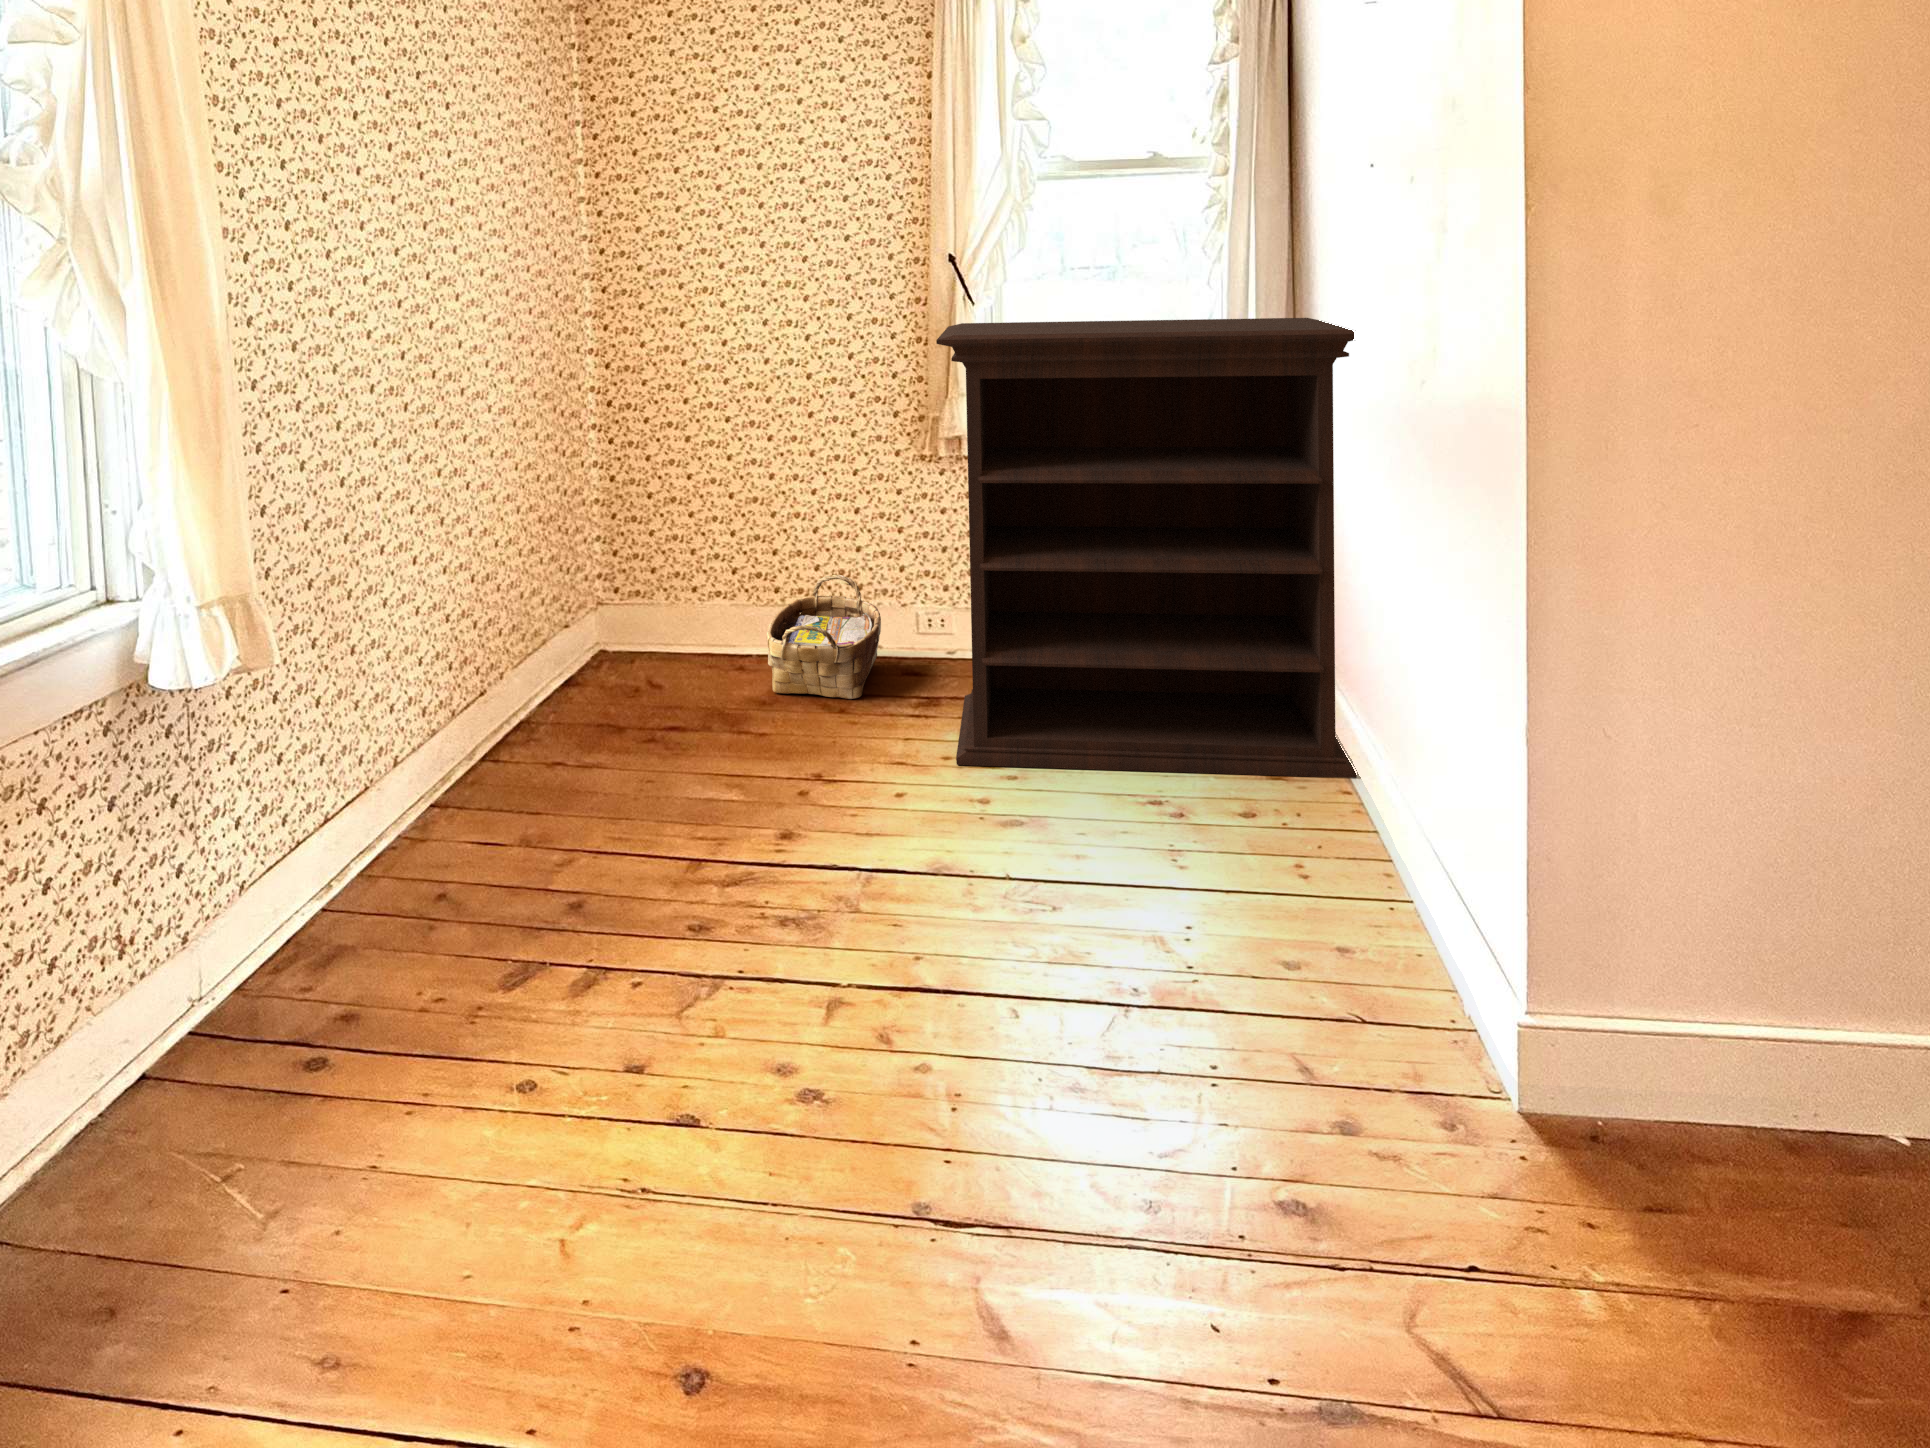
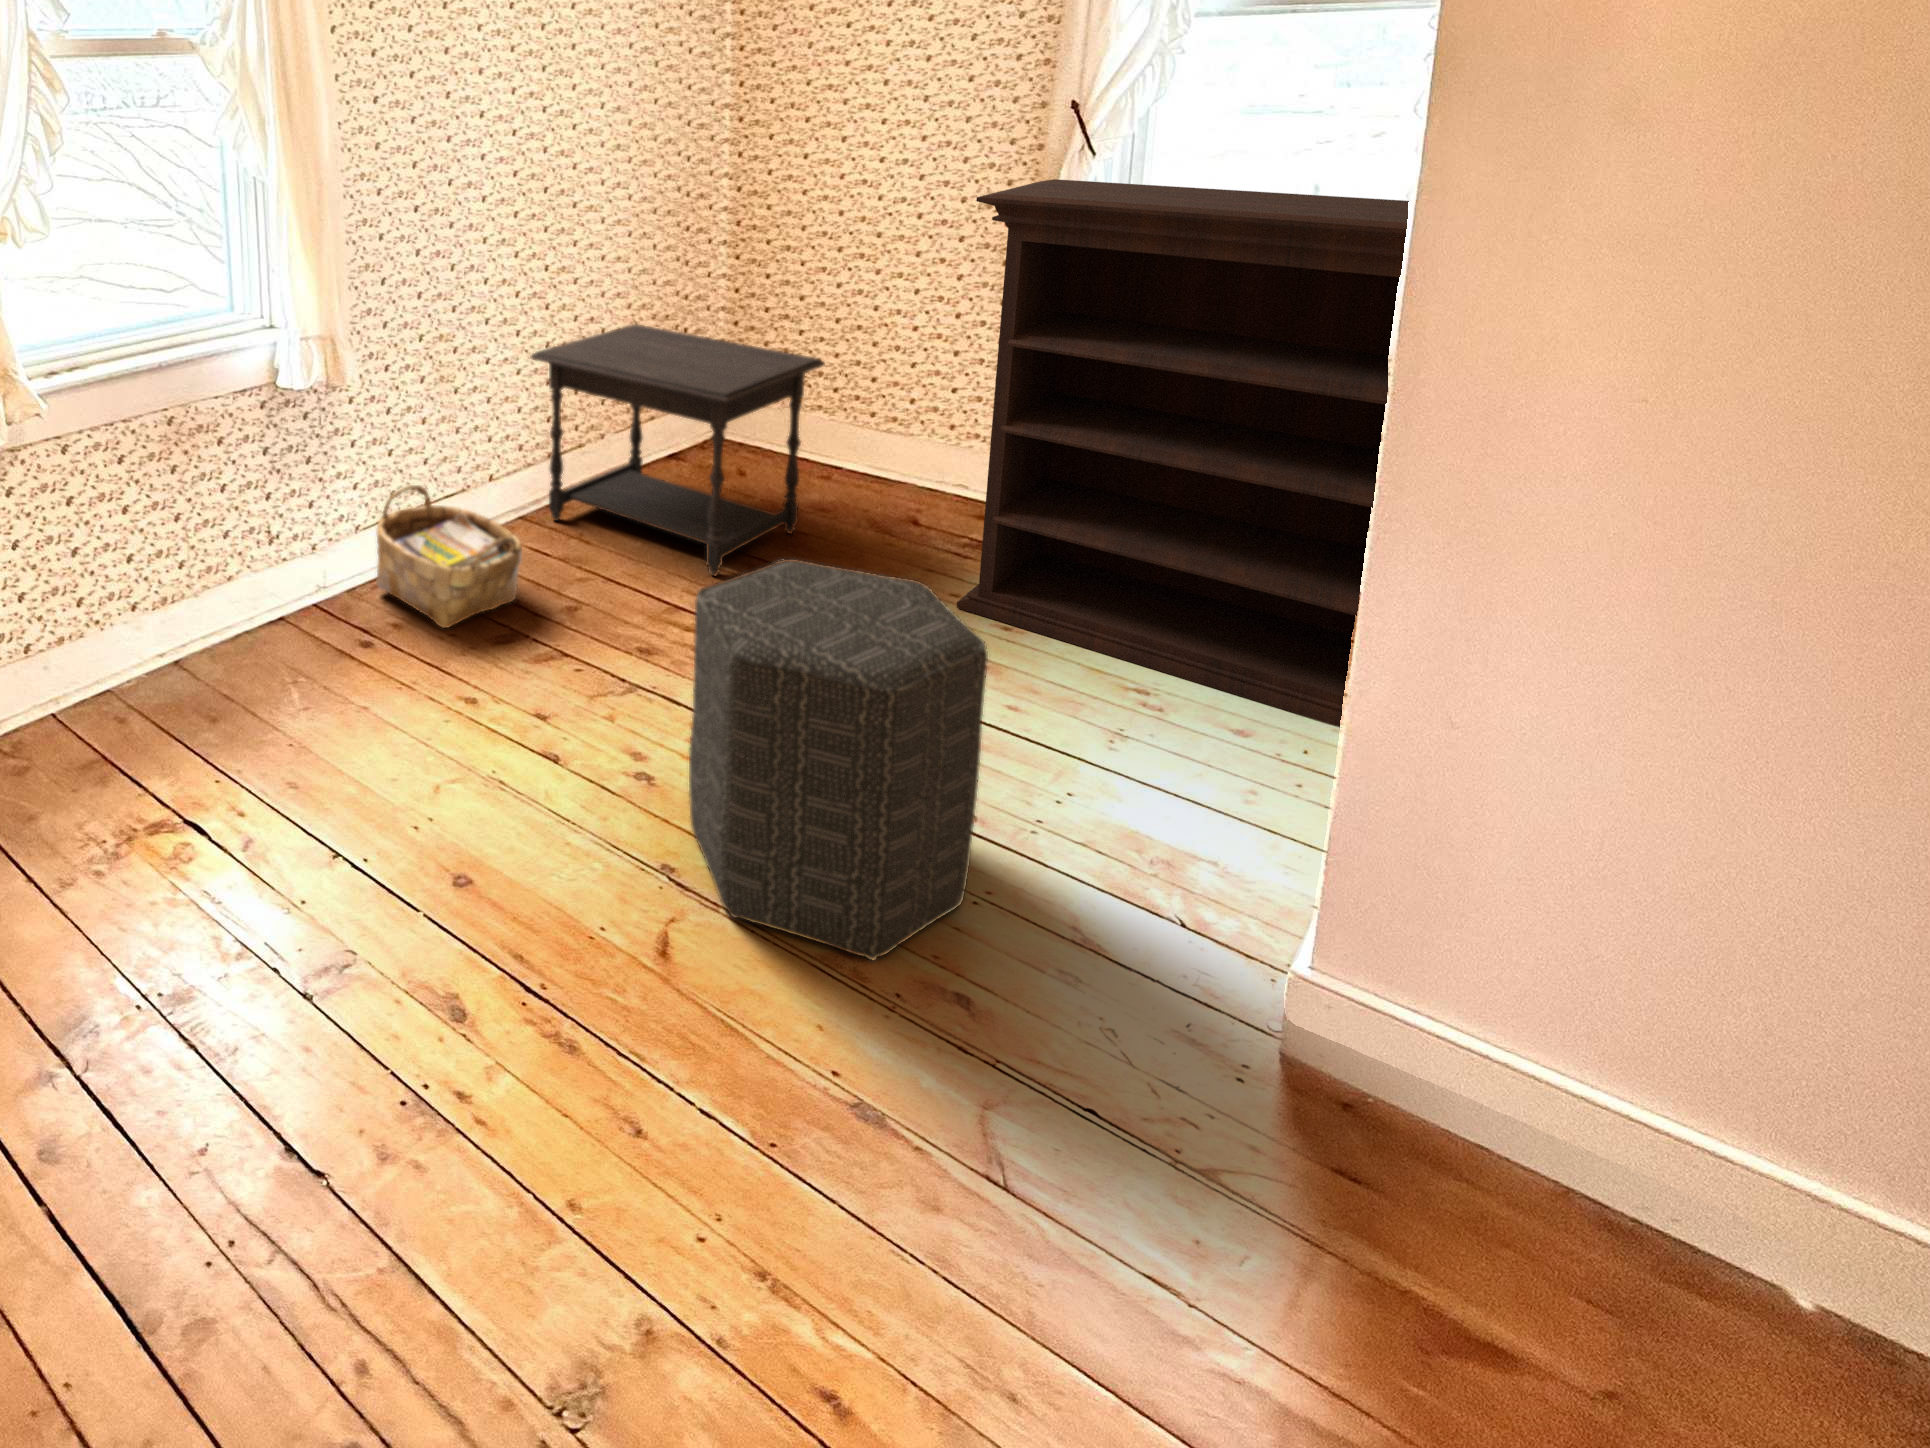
side table: none [438,528,772,807] -> present [531,324,825,576]
woven basket: present [767,575,881,699] -> present [376,485,522,628]
ottoman: none [894,734,1206,1228] -> present [689,559,988,960]

